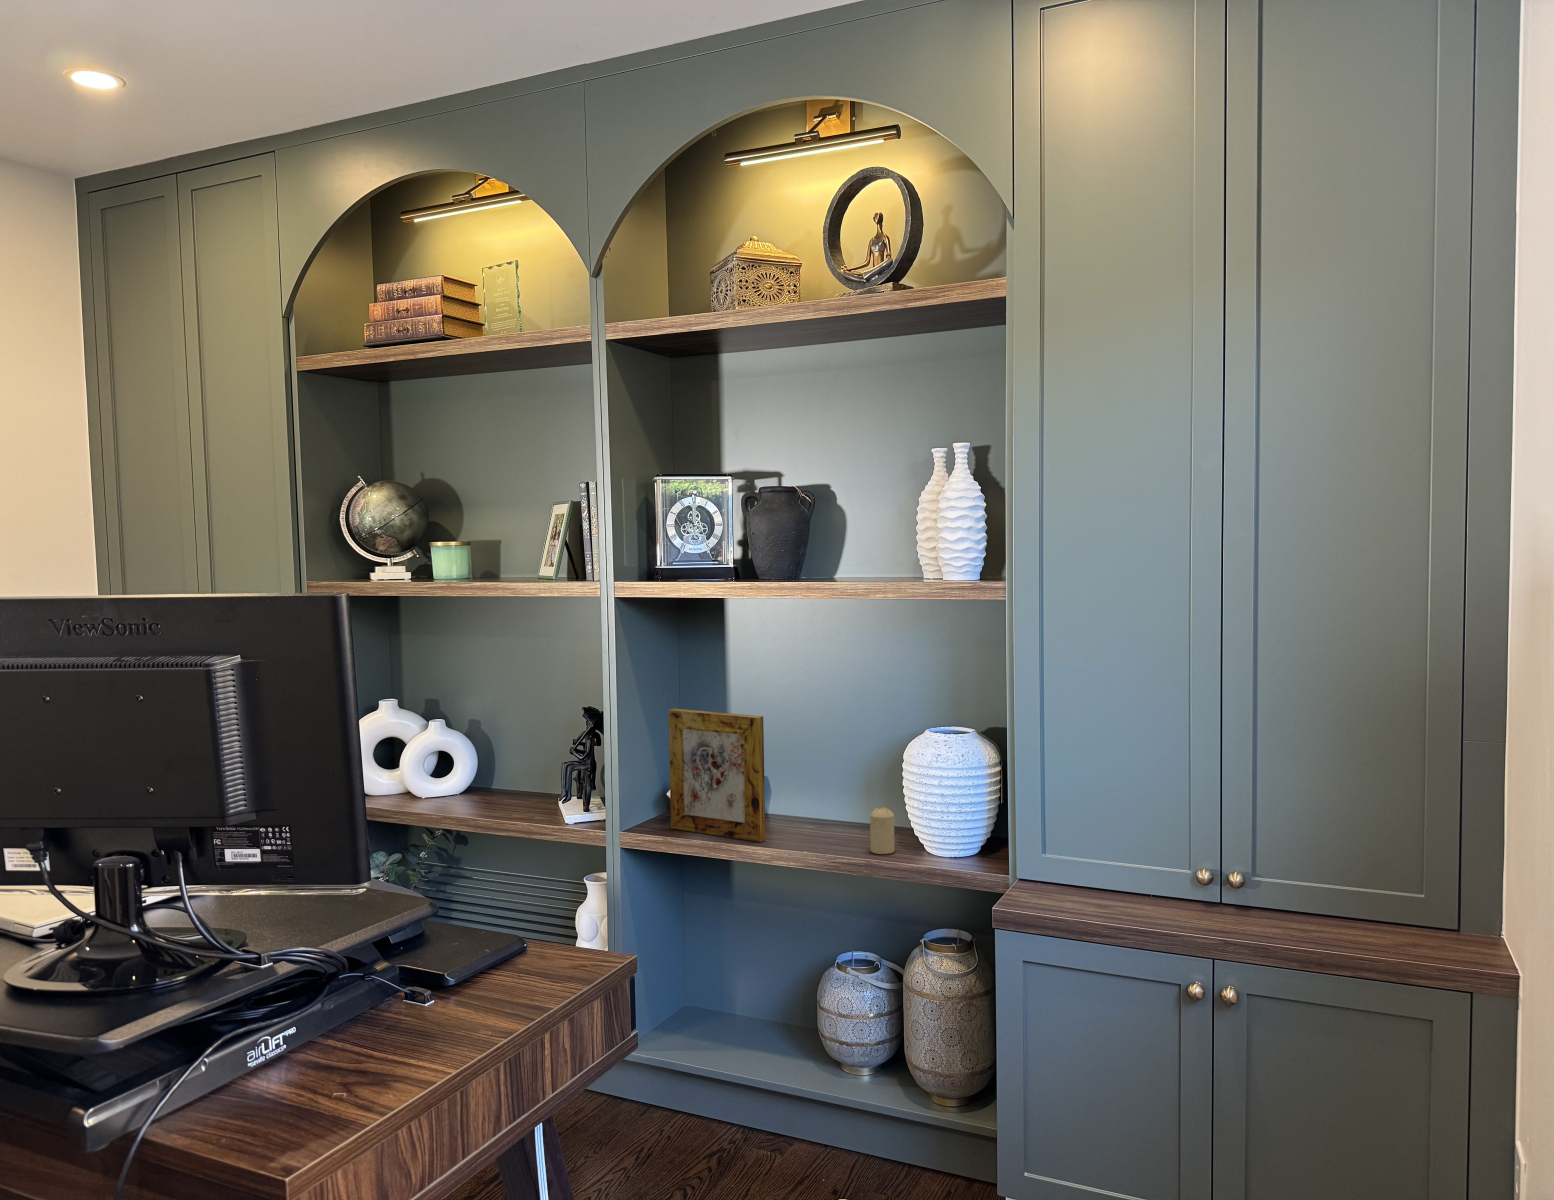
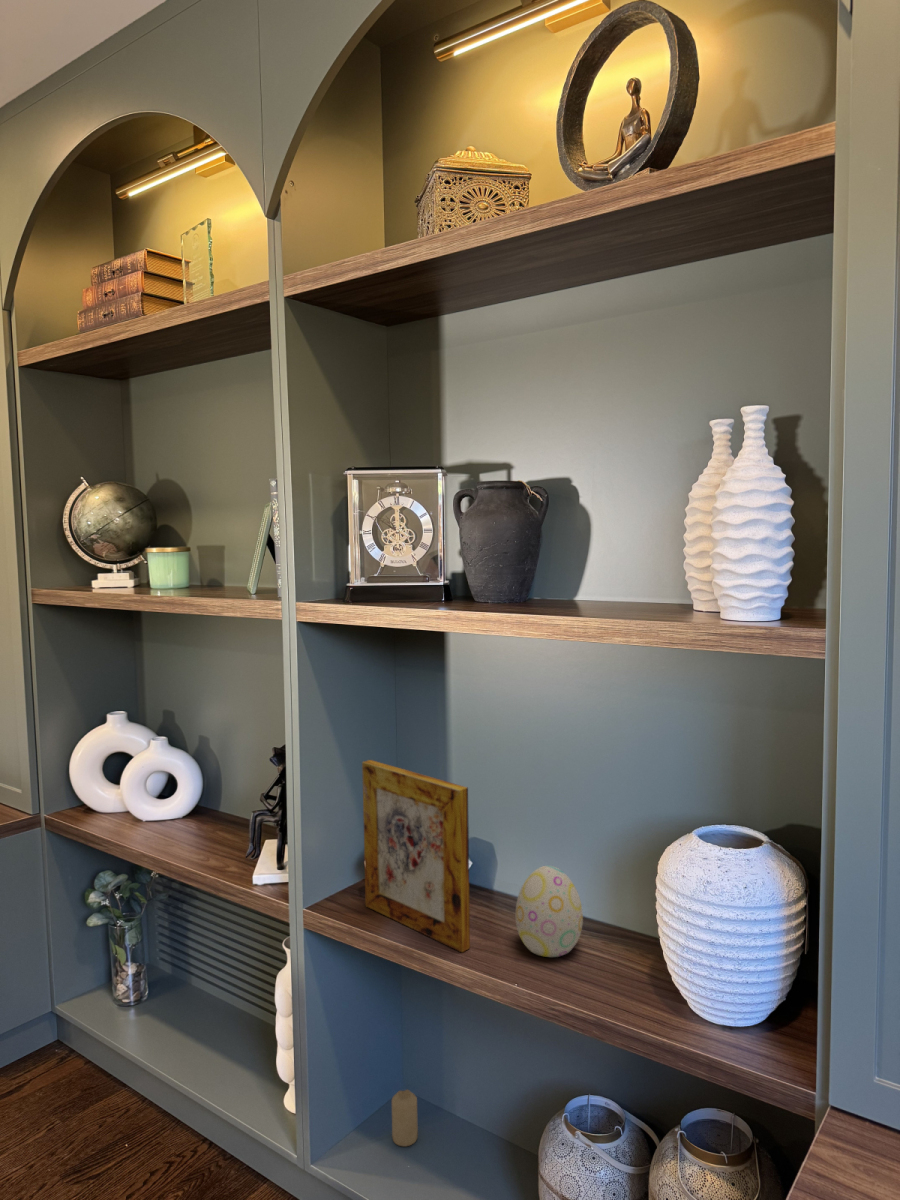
decorative egg: none [798,775,848,840] -> present [515,866,583,957]
candle: present [870,807,894,854] -> present [392,1090,418,1147]

